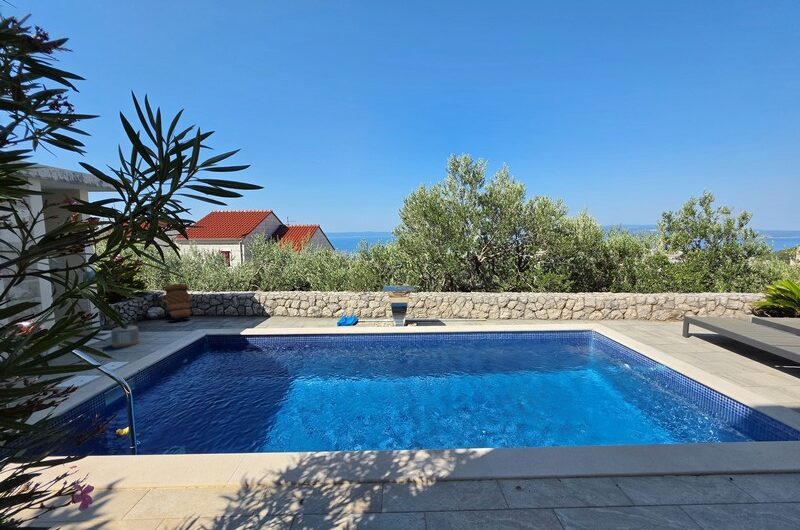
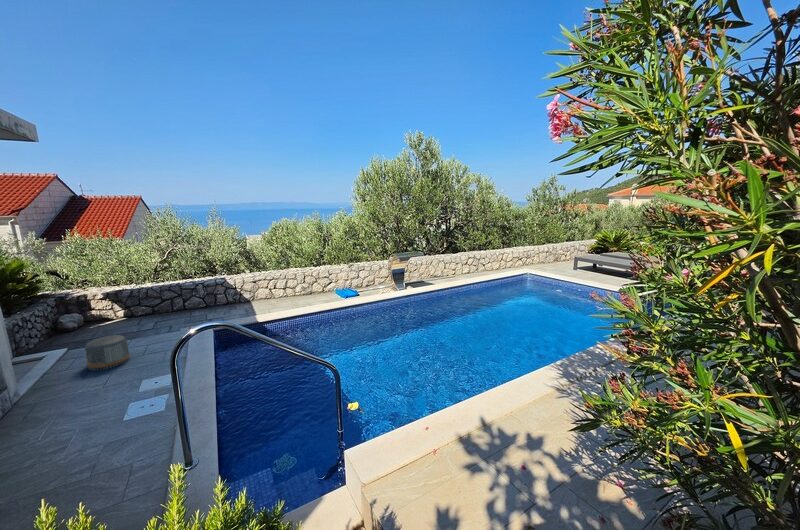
lounge chair: present [162,284,193,322] -> none [85,276,146,328]

